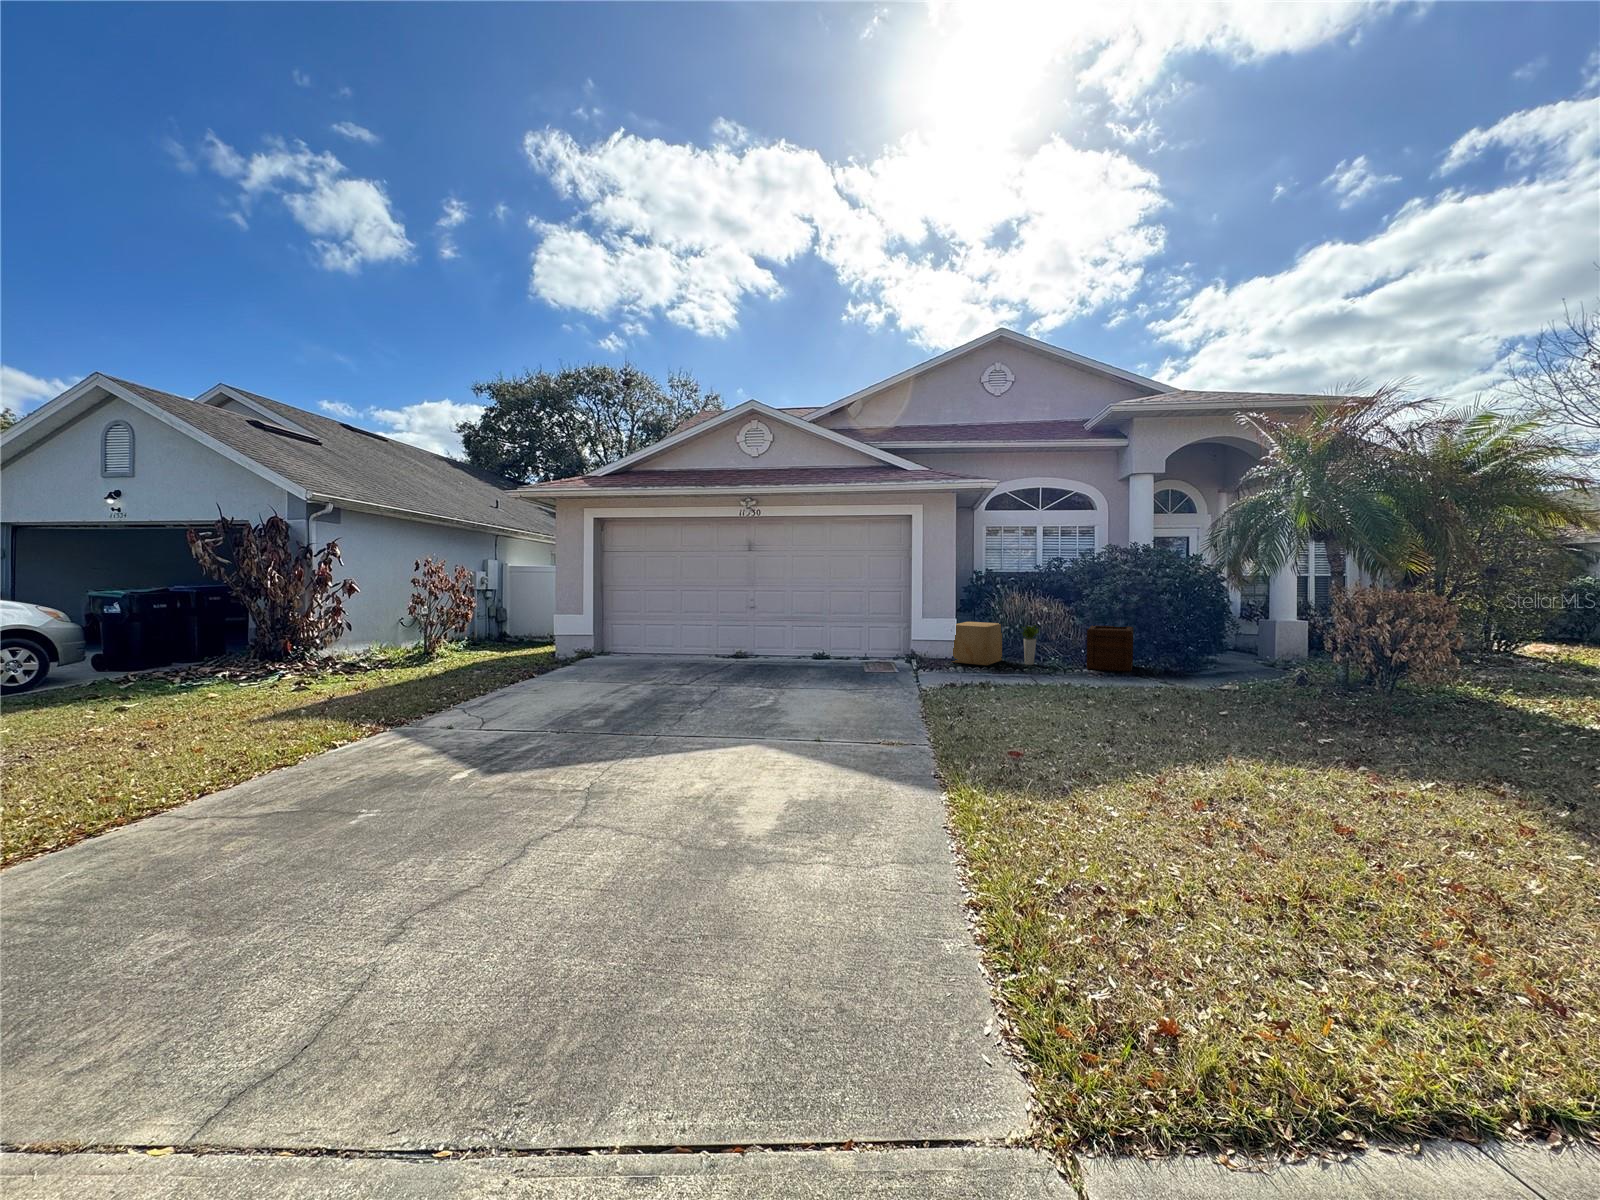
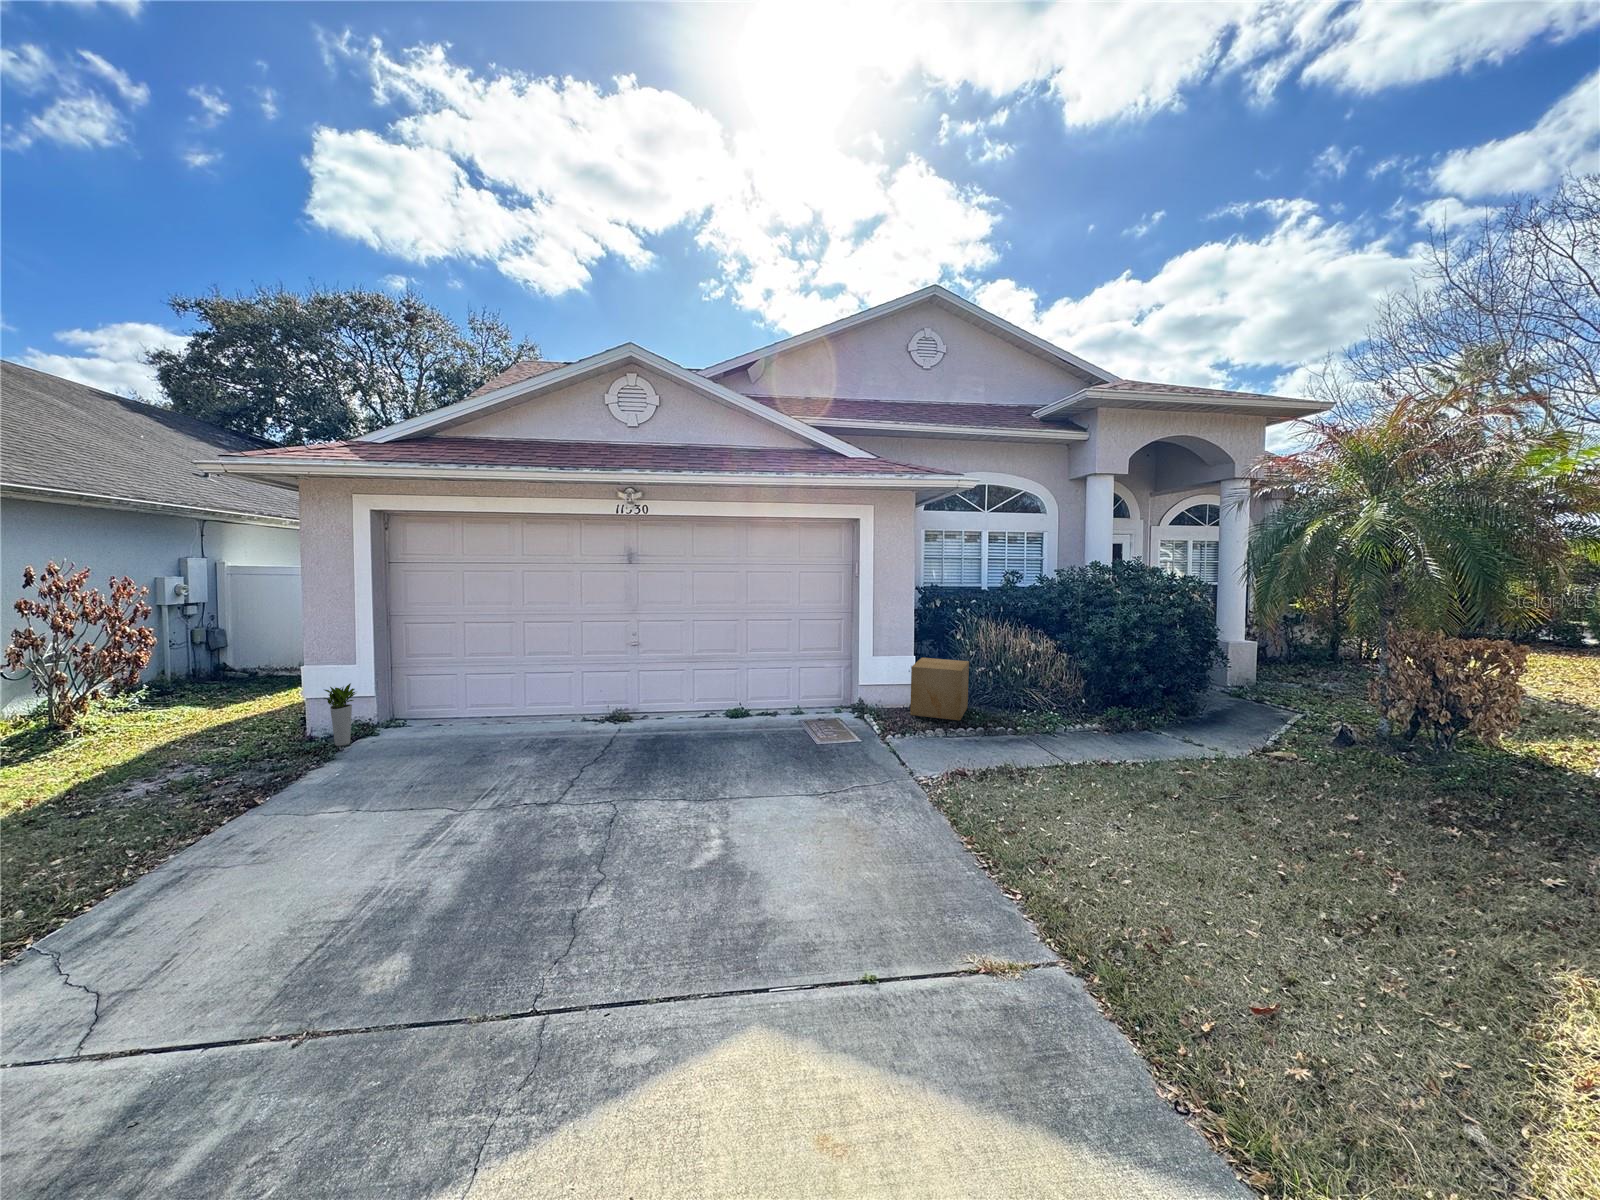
planter: present [1022,625,1038,665] -> present [324,683,355,746]
wooden crate: present [1087,625,1133,672] -> none [1074,664,1142,727]

